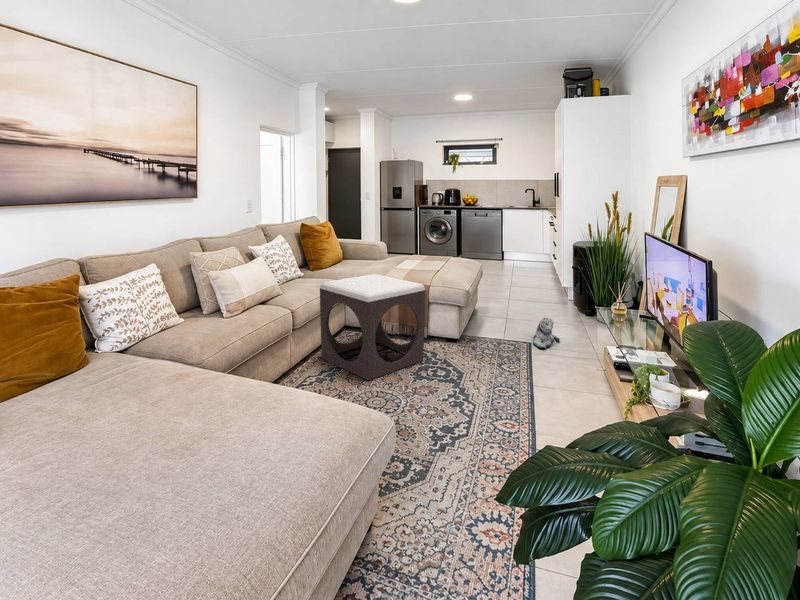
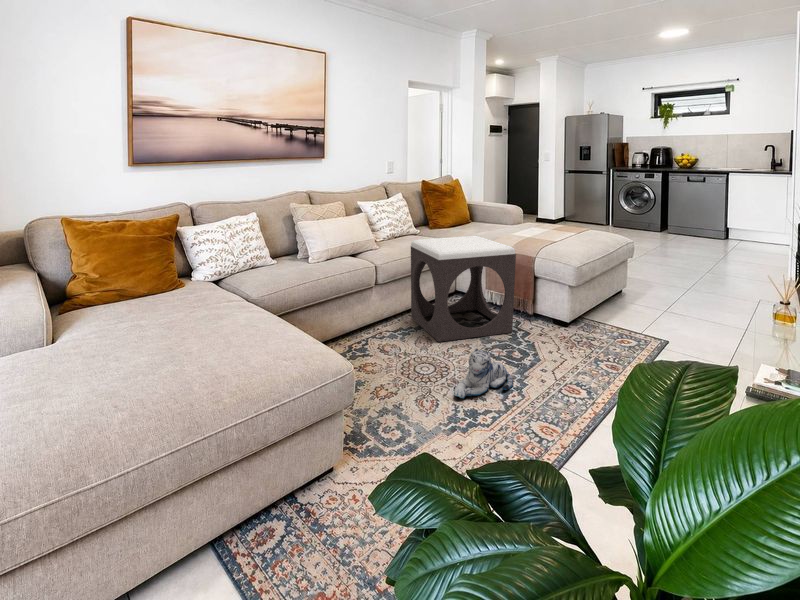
plush toy: present [533,318,560,348] -> present [454,349,513,399]

